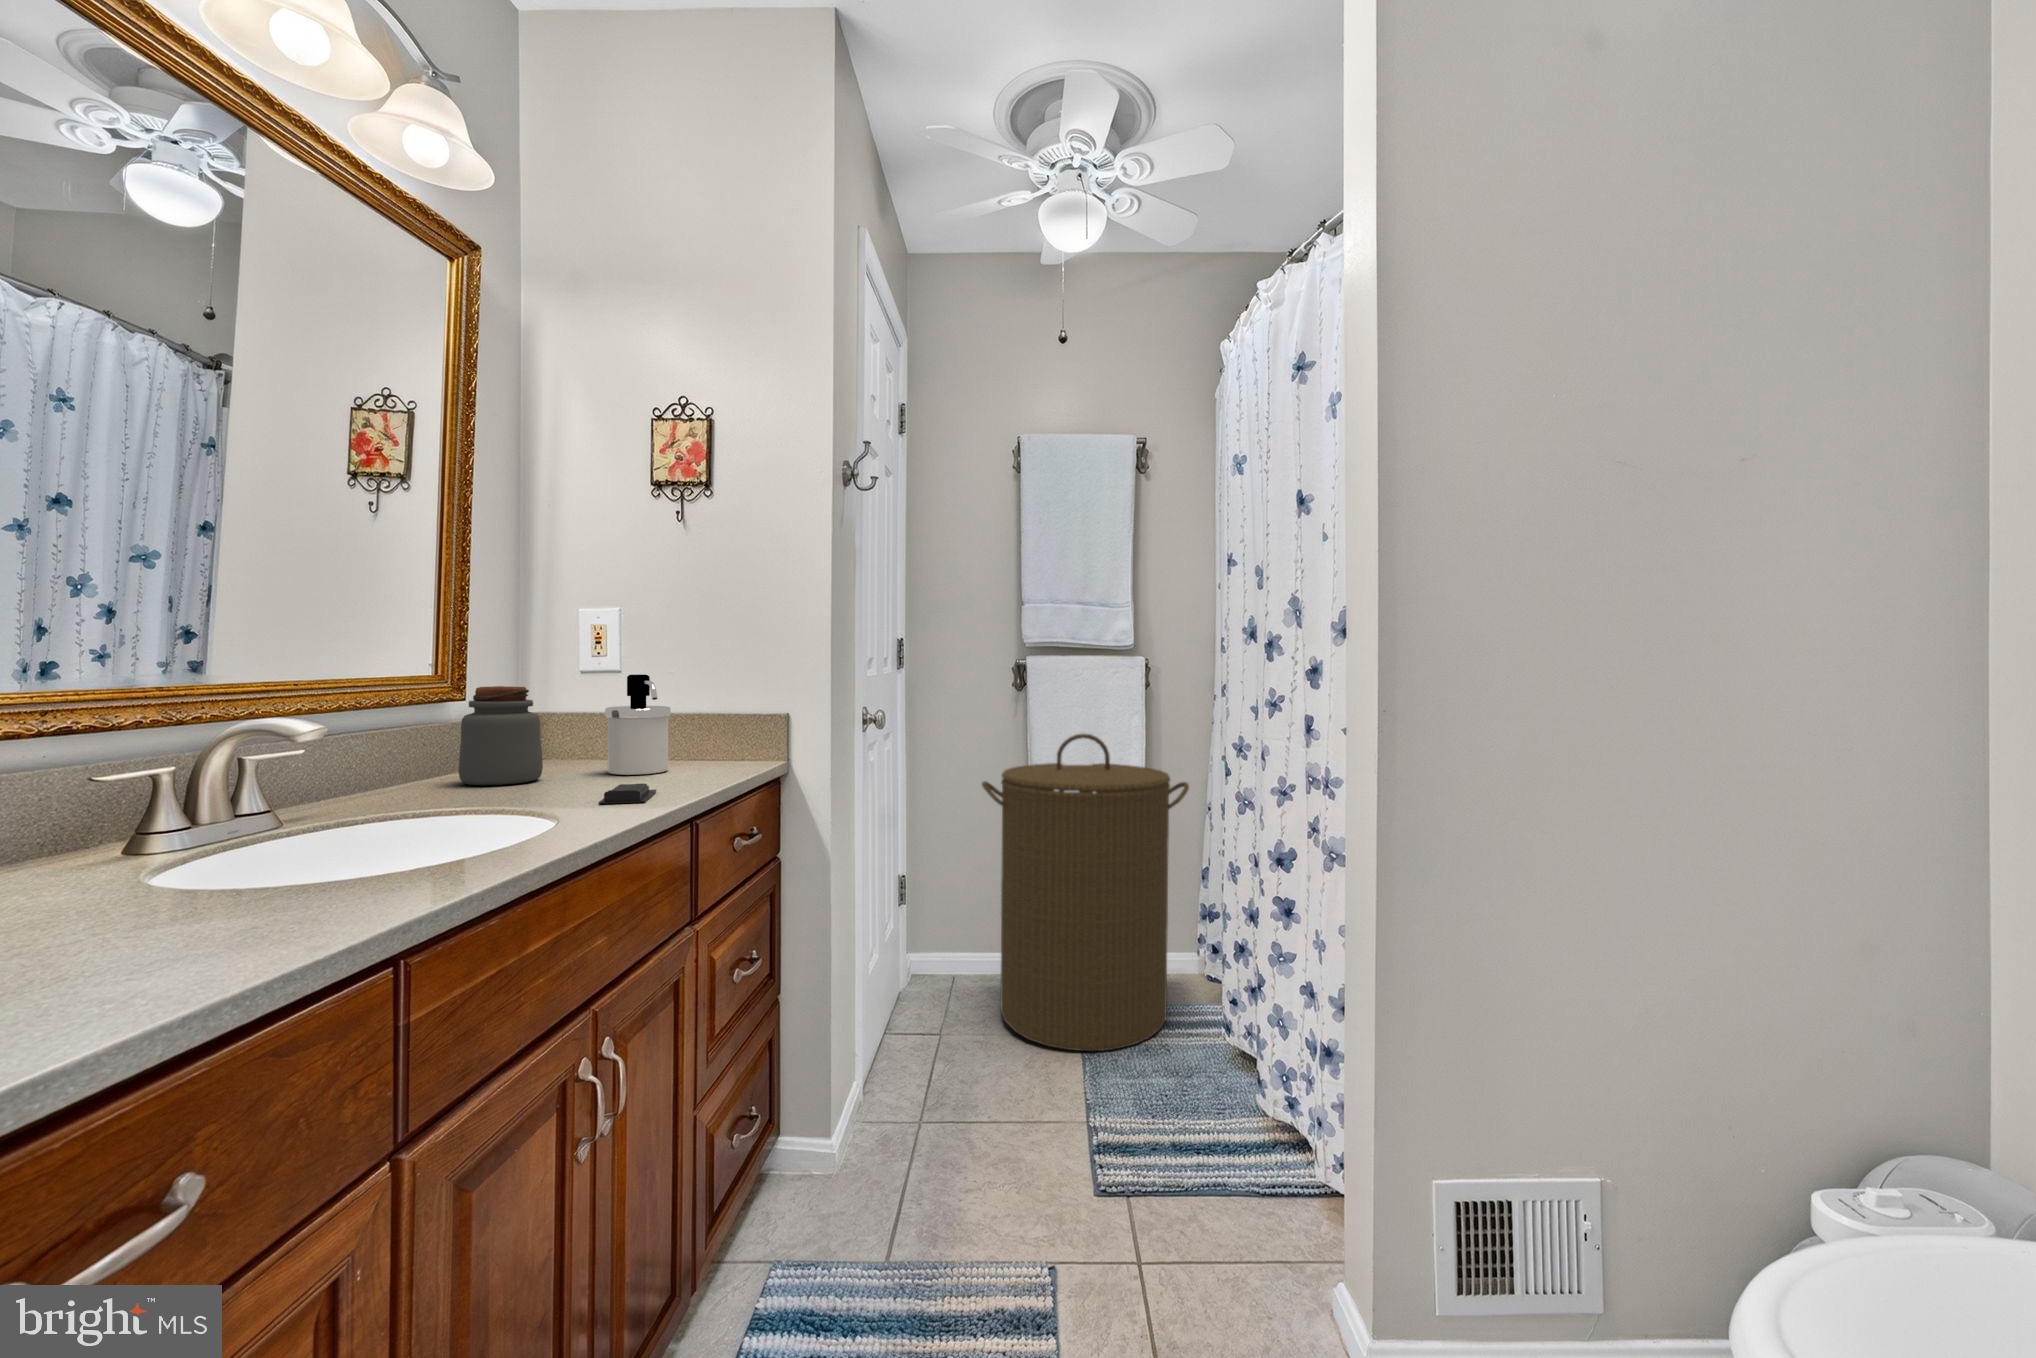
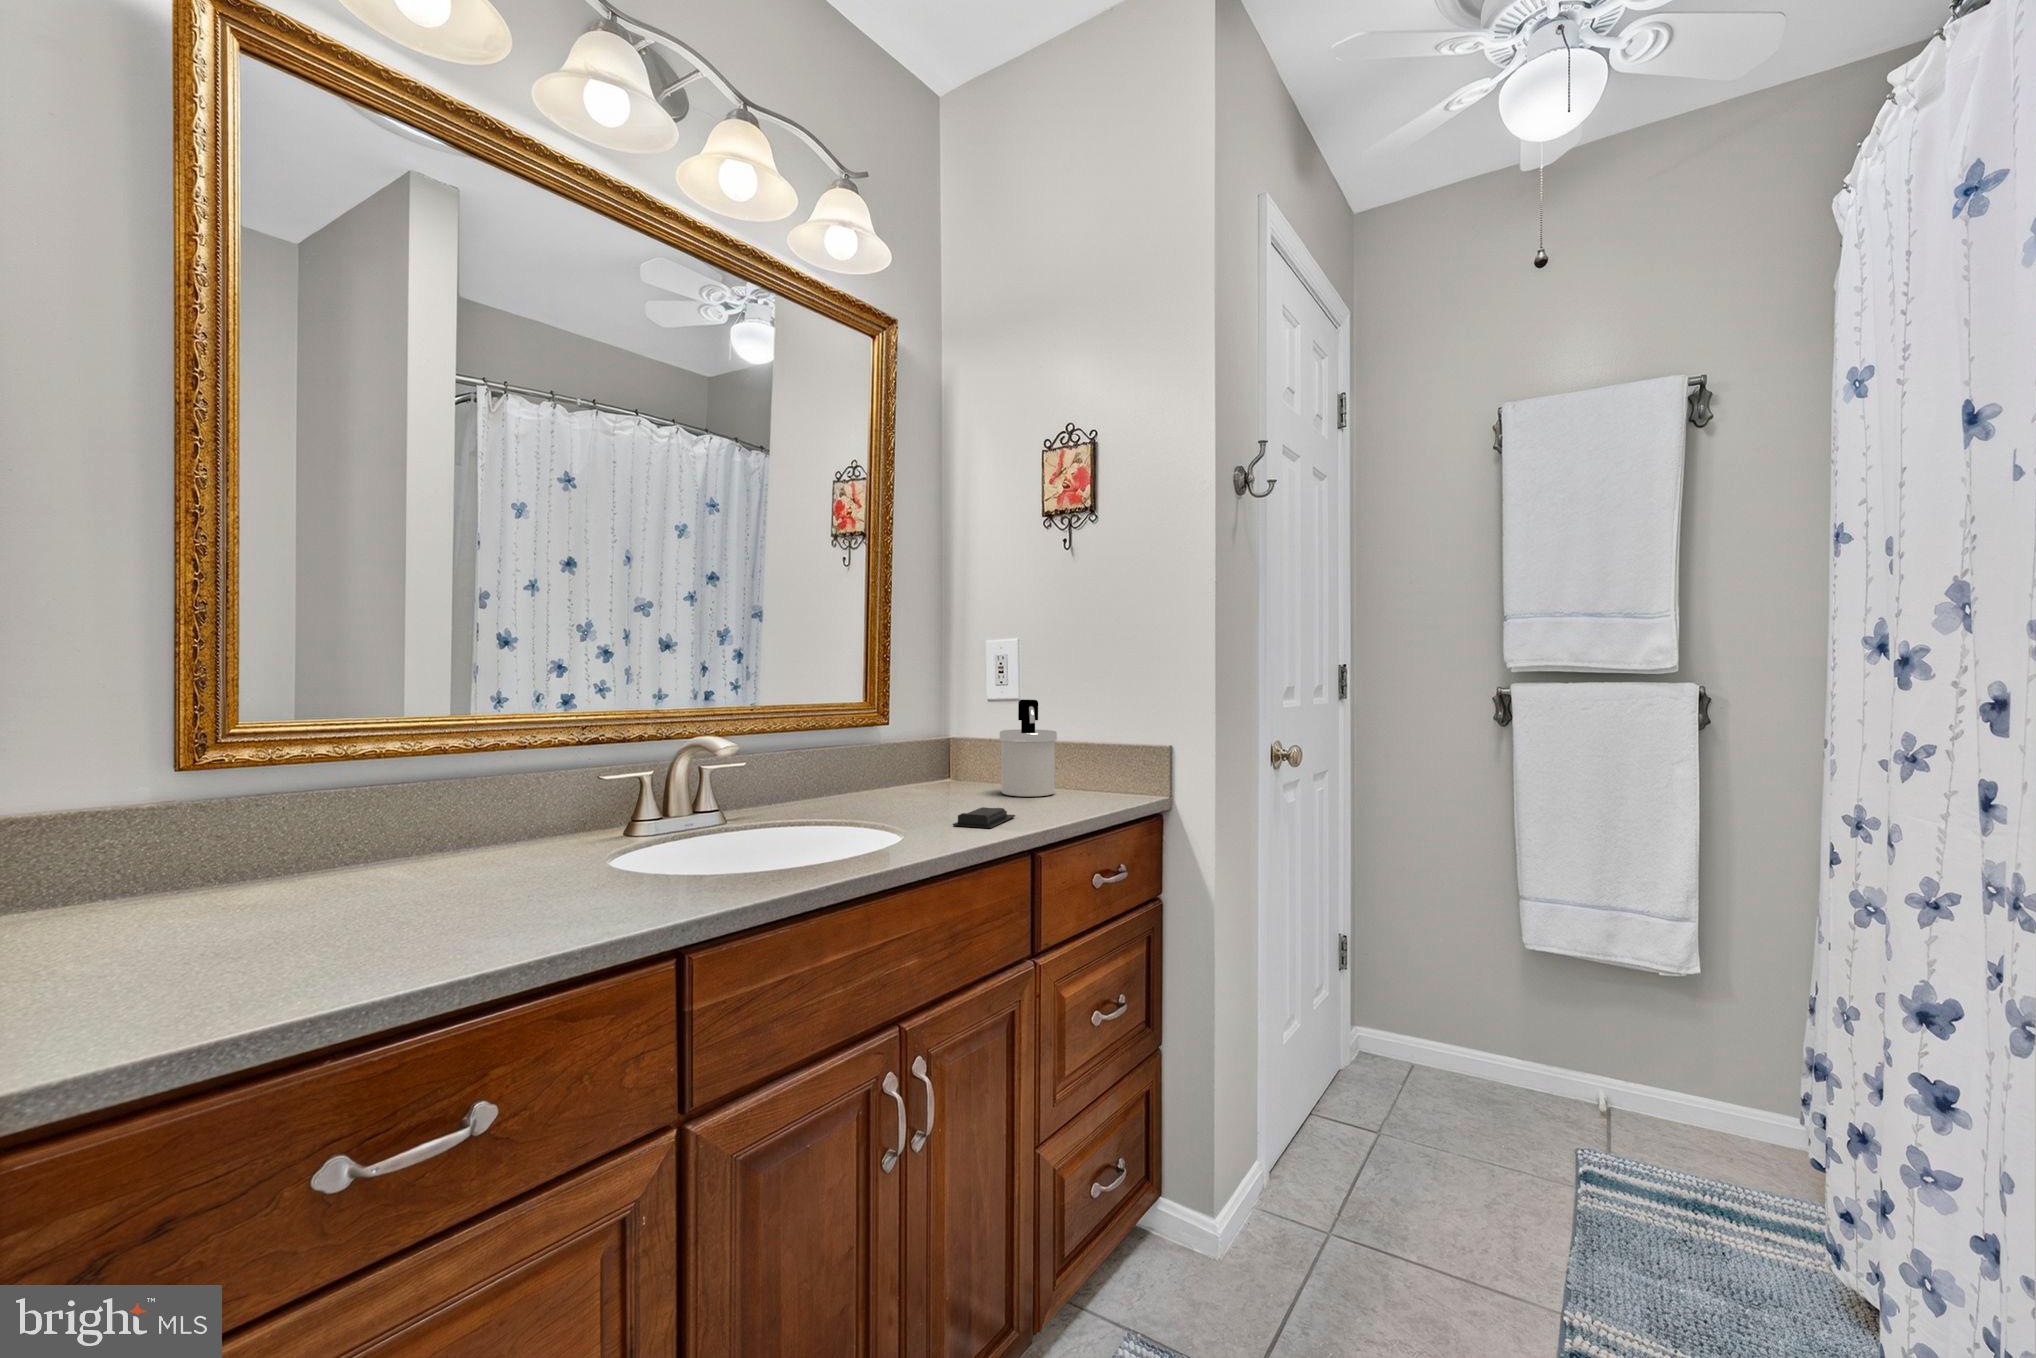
jar: present [459,686,543,785] -> none [883,709,947,797]
laundry hamper: present [982,734,1189,1051] -> none [1434,781,1772,1229]

